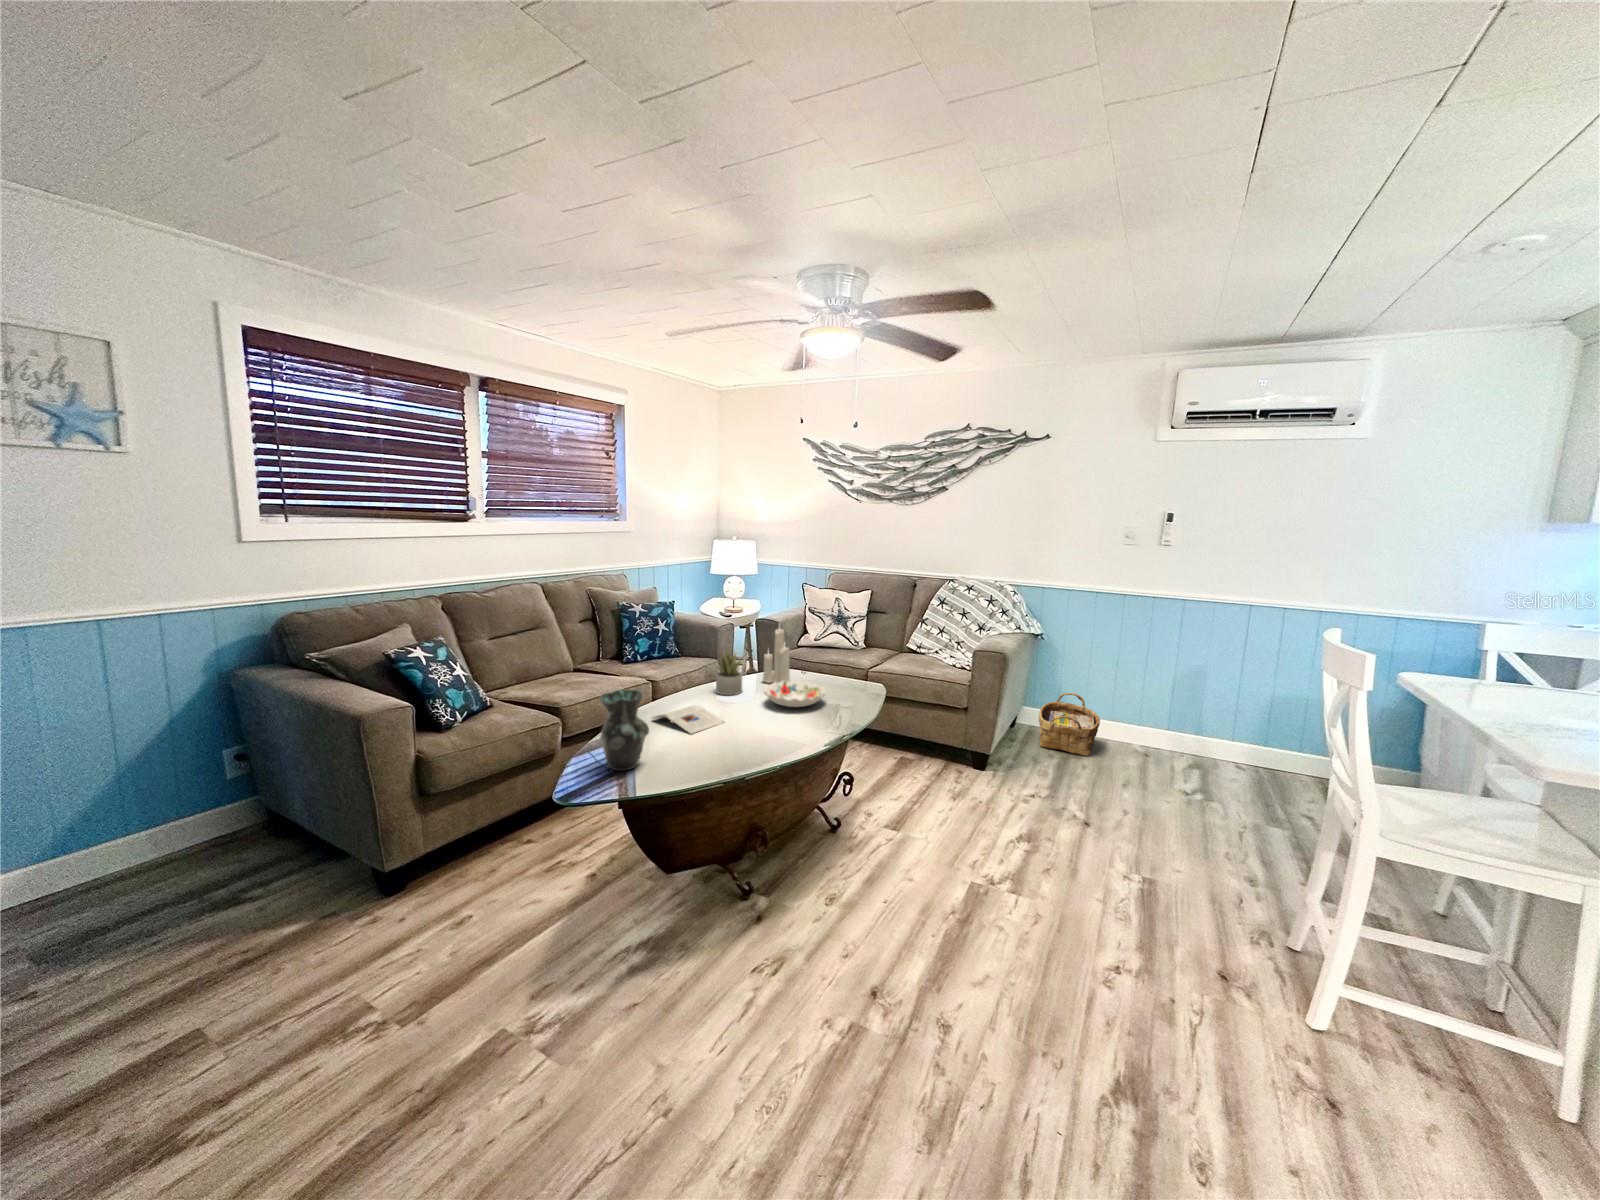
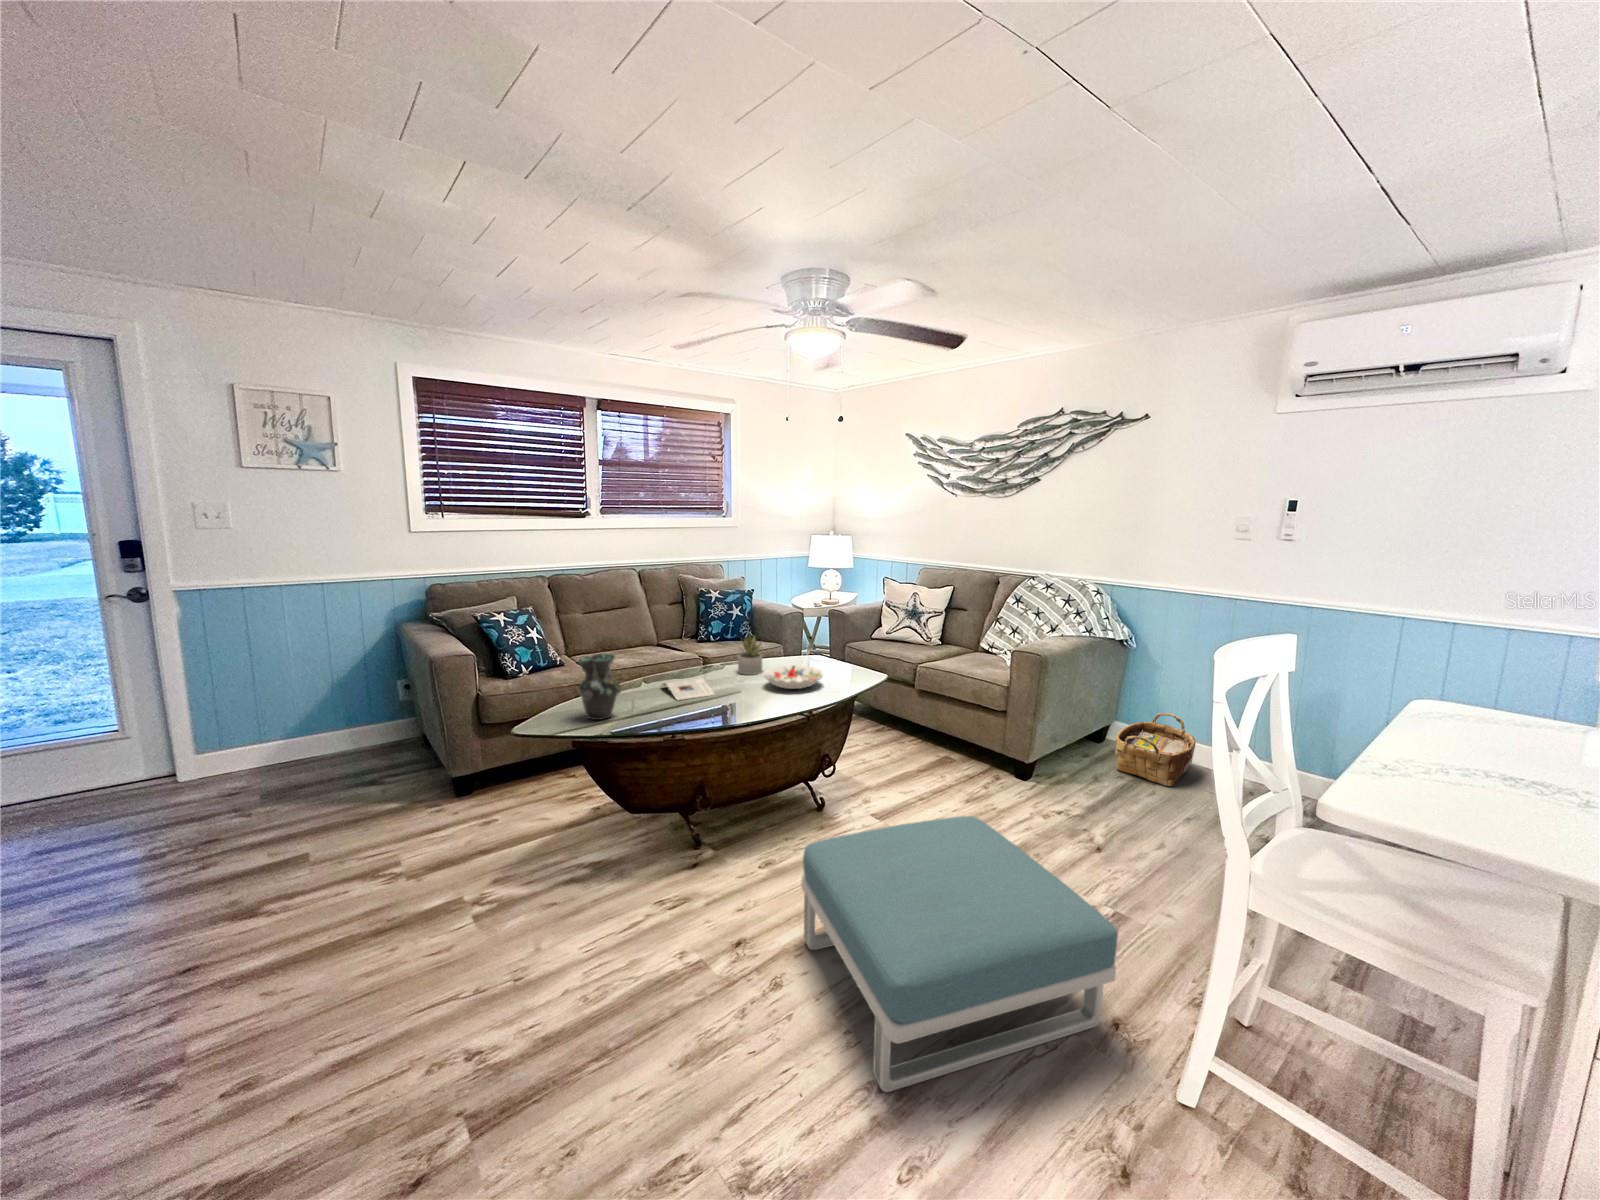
candle: present [763,629,790,683] -> none [788,607,811,672]
footstool: none [927,814,1242,1109] -> present [801,816,1118,1092]

